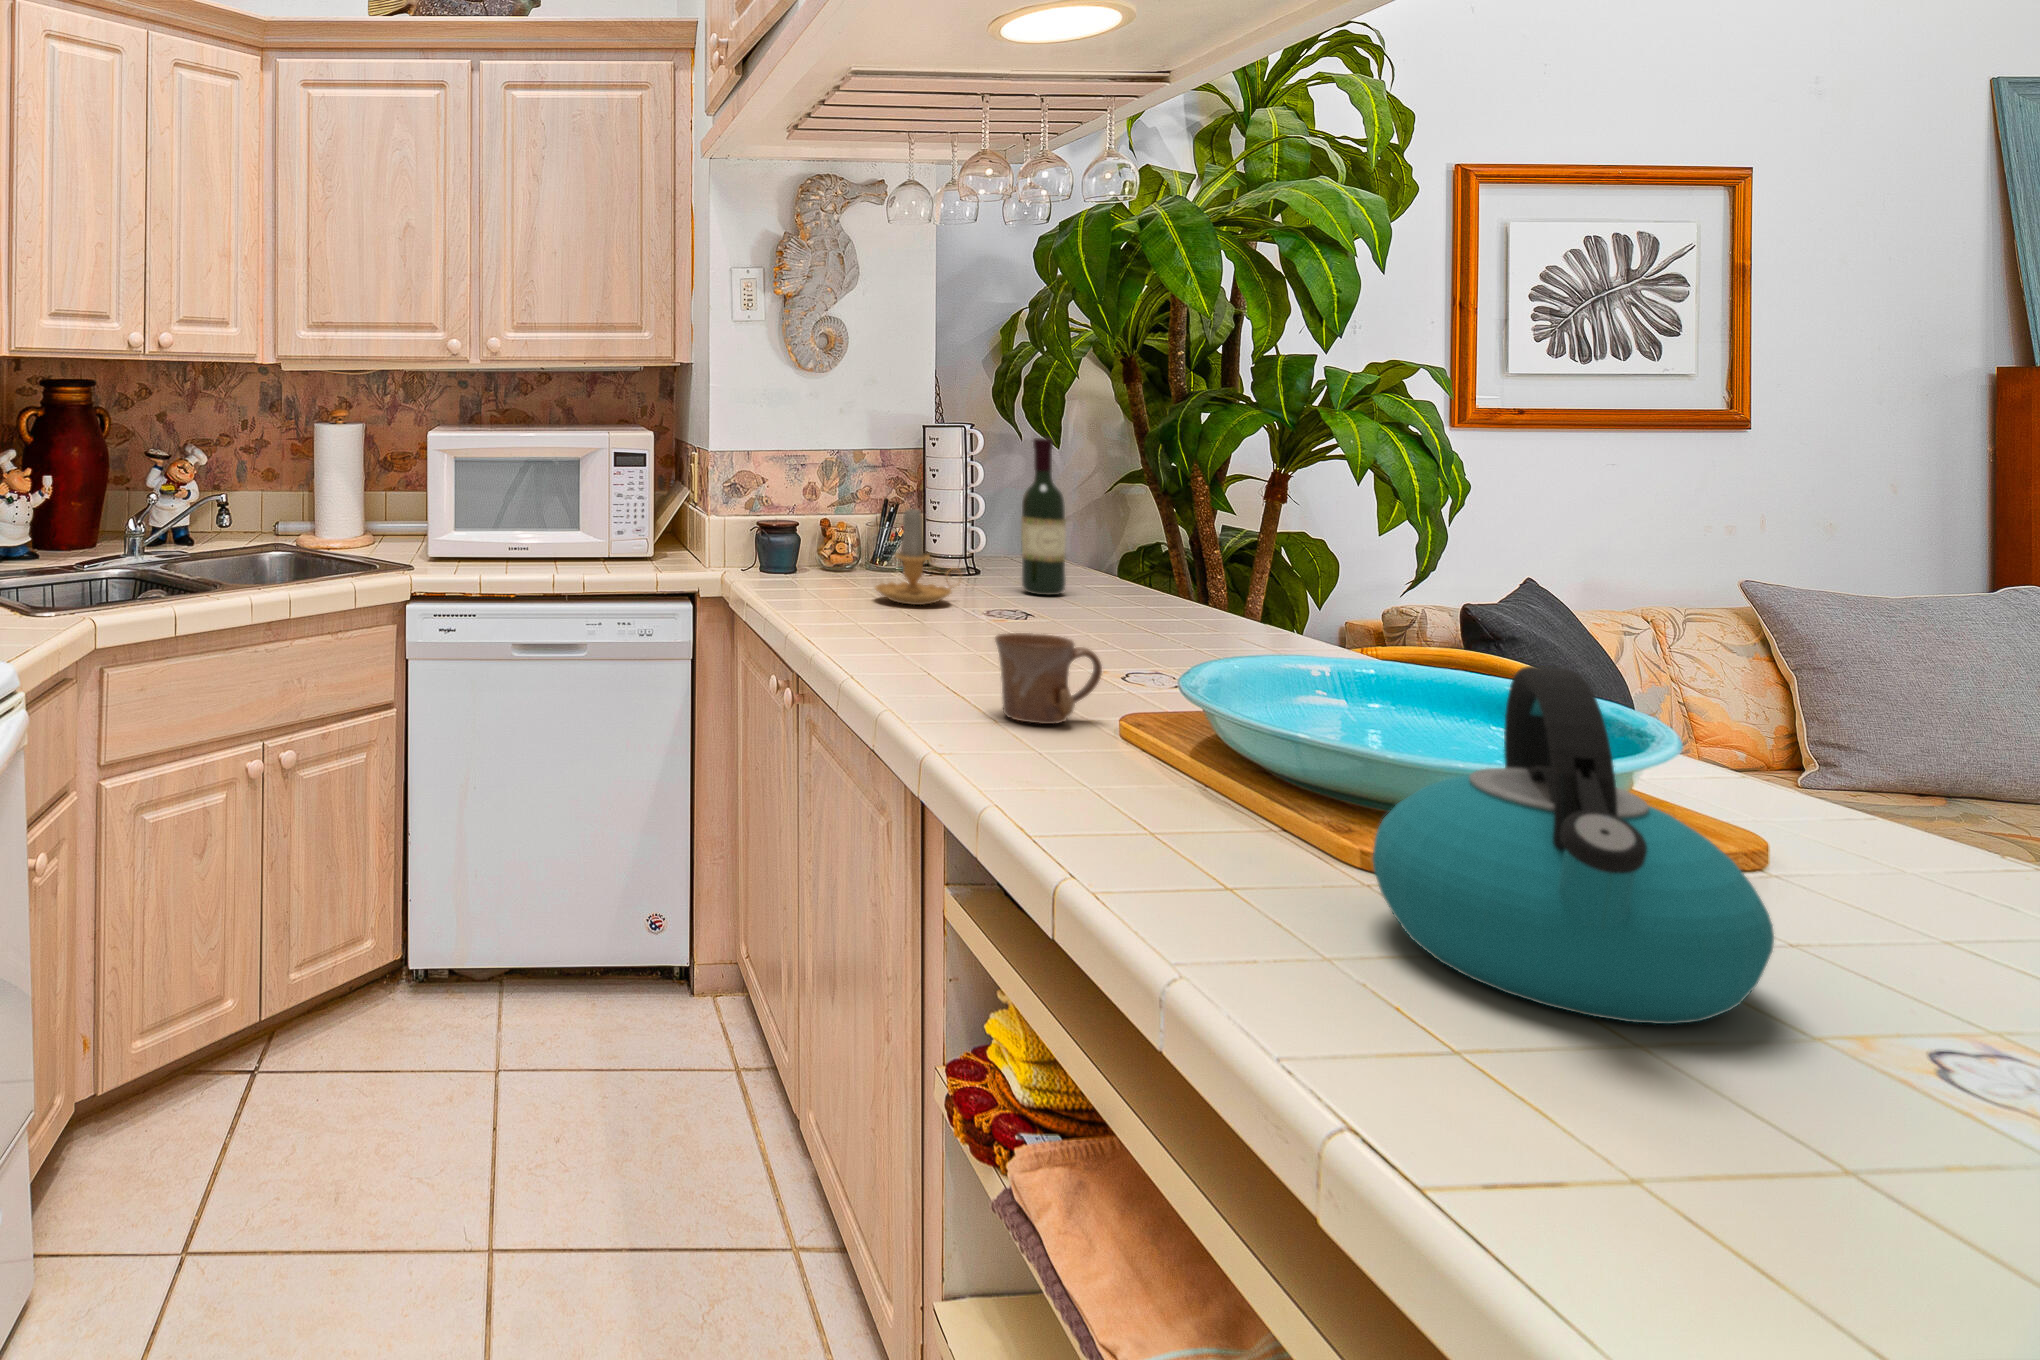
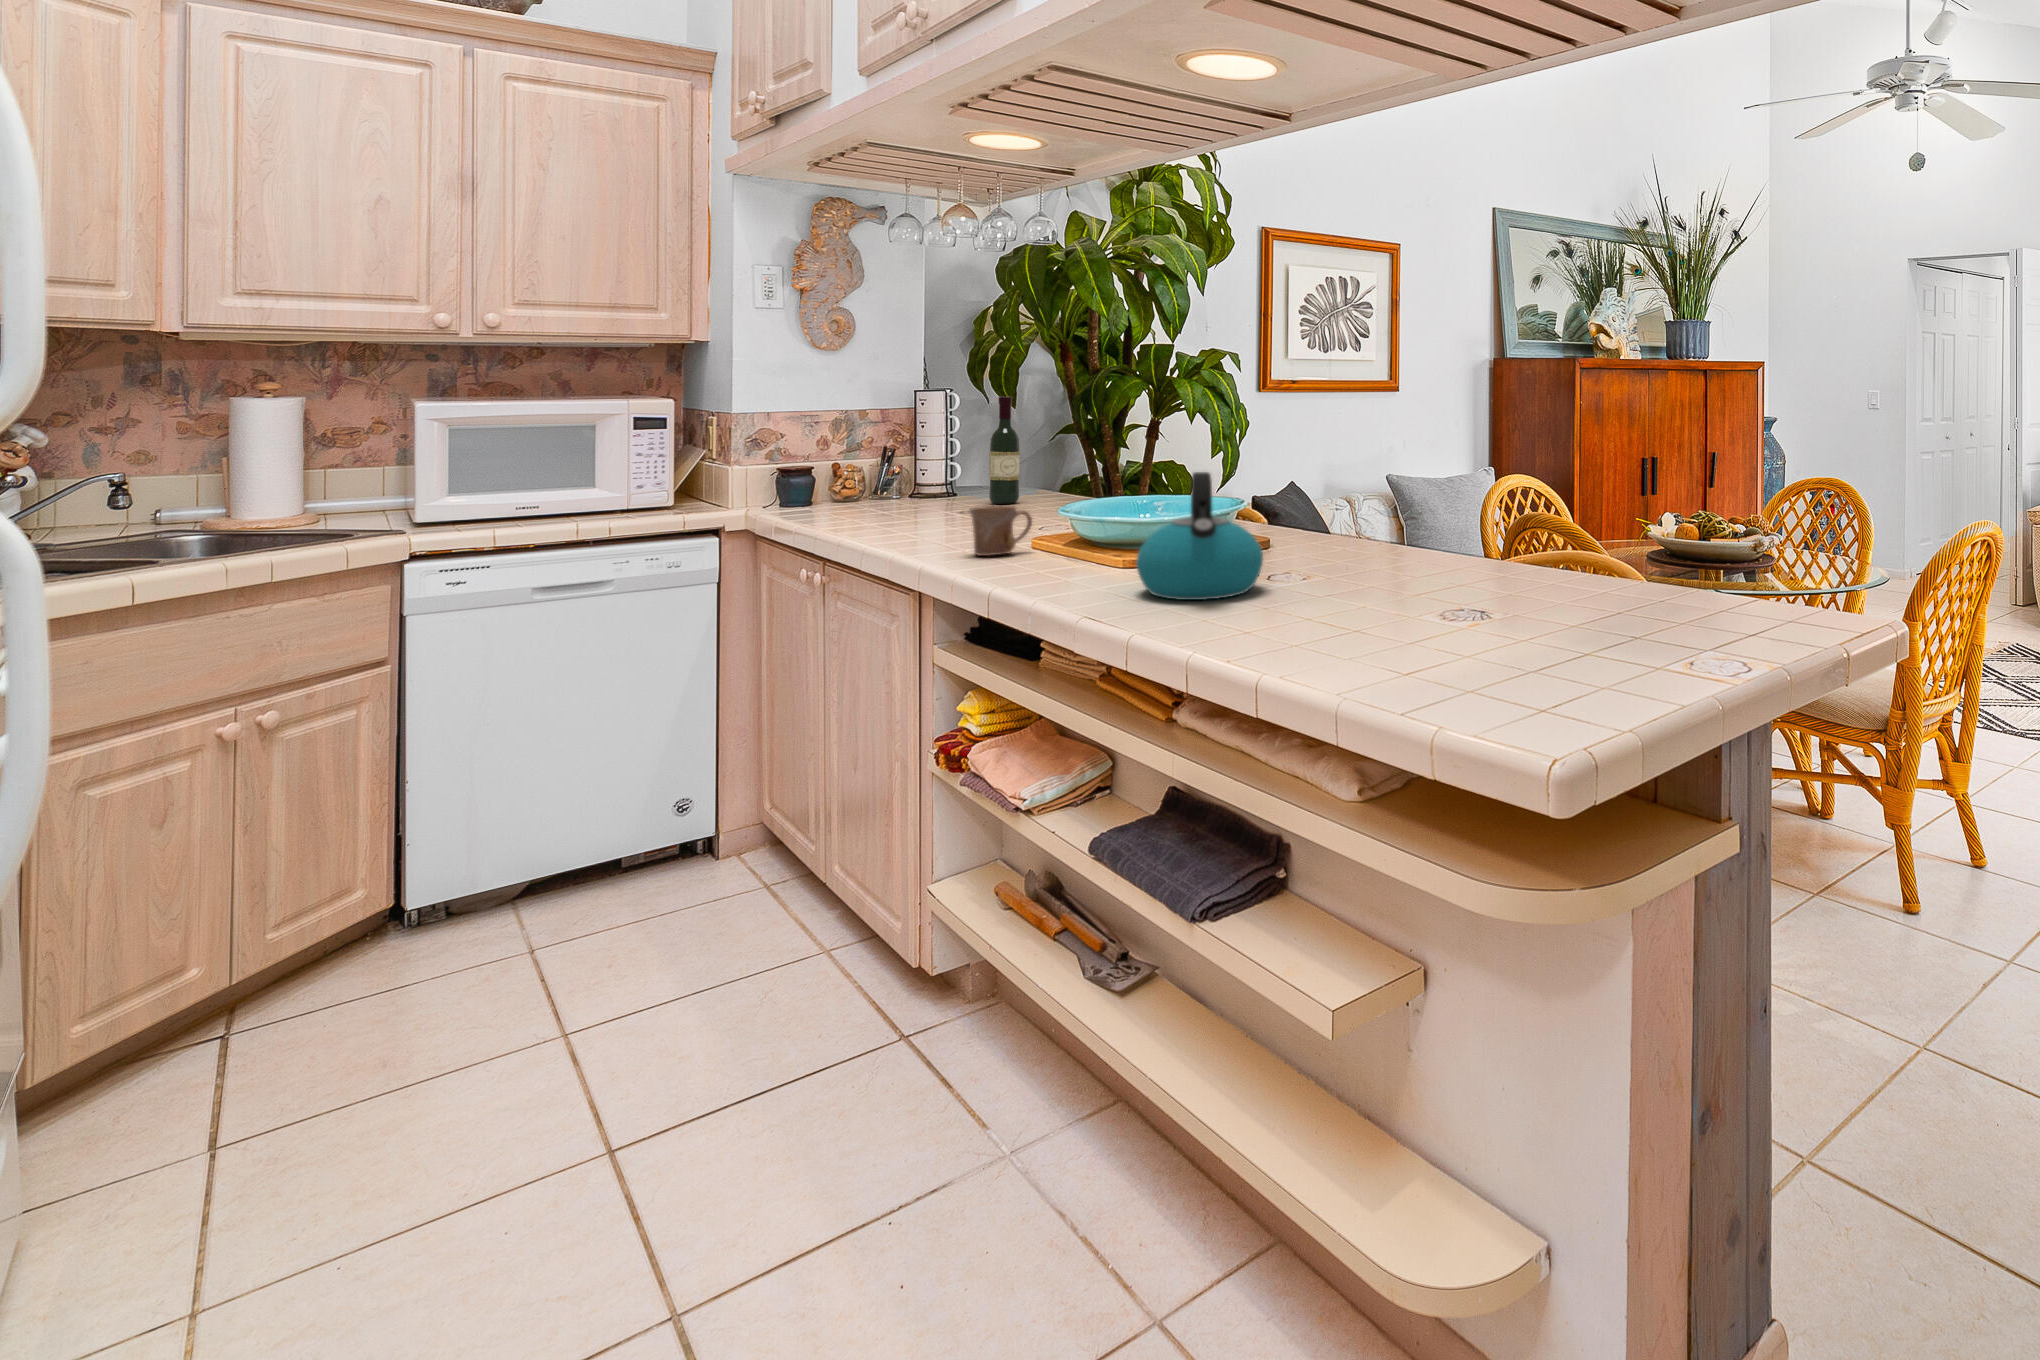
candle: present [875,509,954,605] -> none [881,445,947,516]

